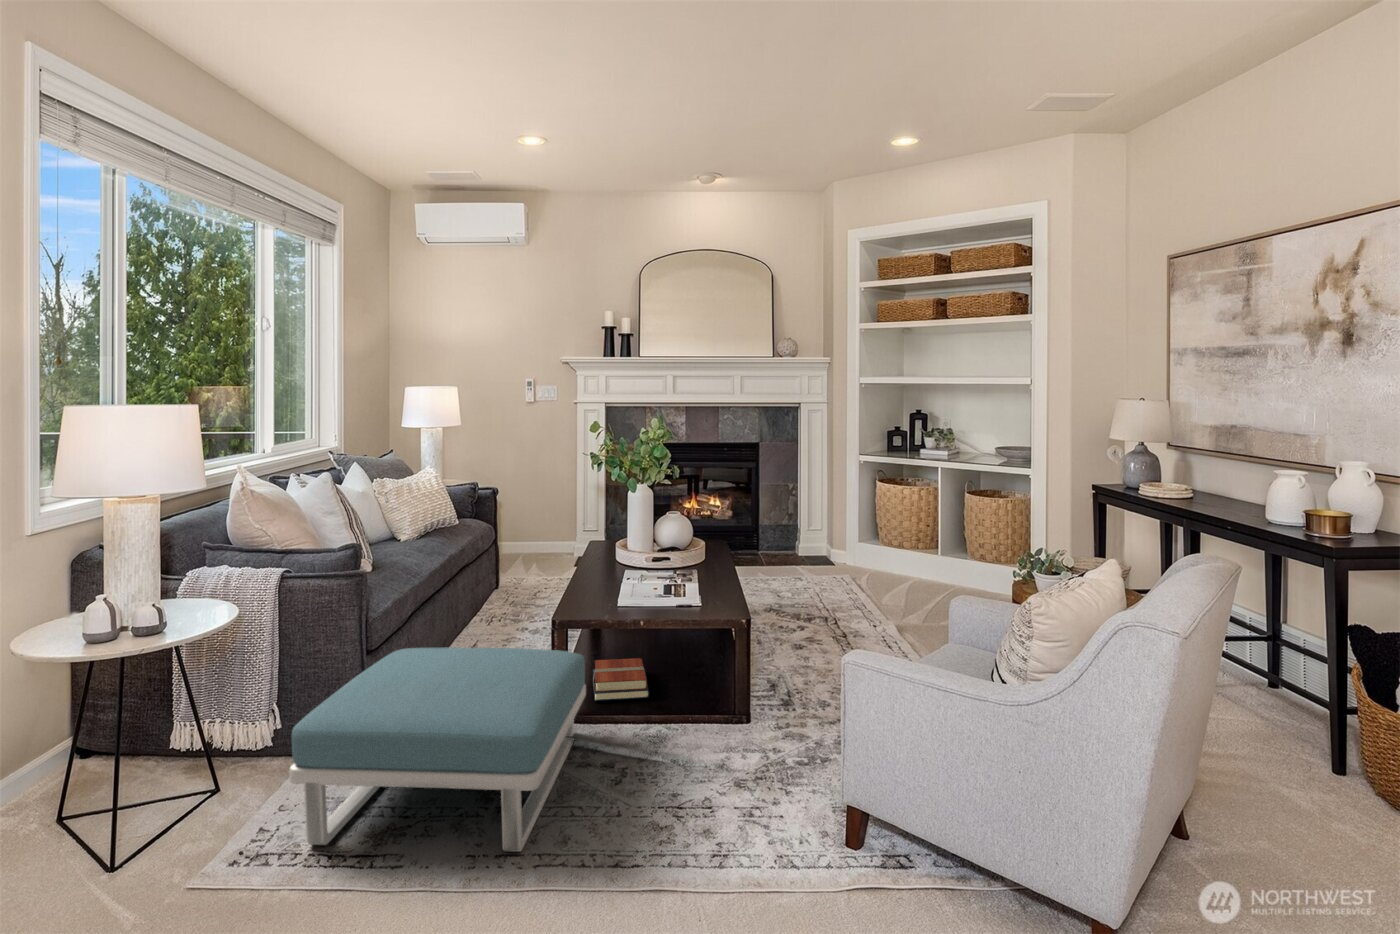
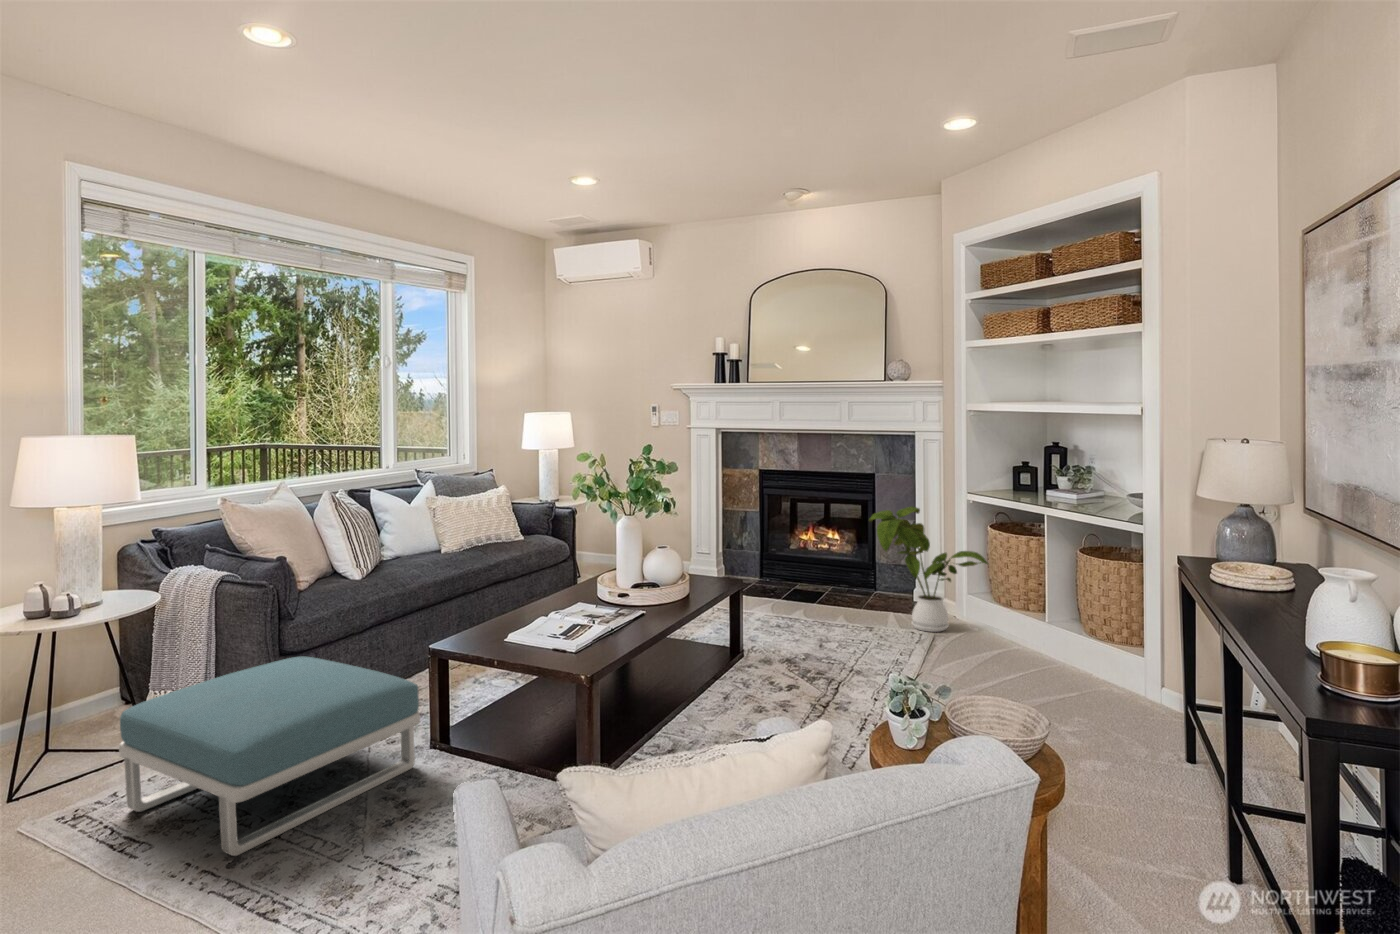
house plant: none [790,467,894,574] -> present [869,506,988,632]
books: present [593,658,649,701] -> none [467,691,547,737]

